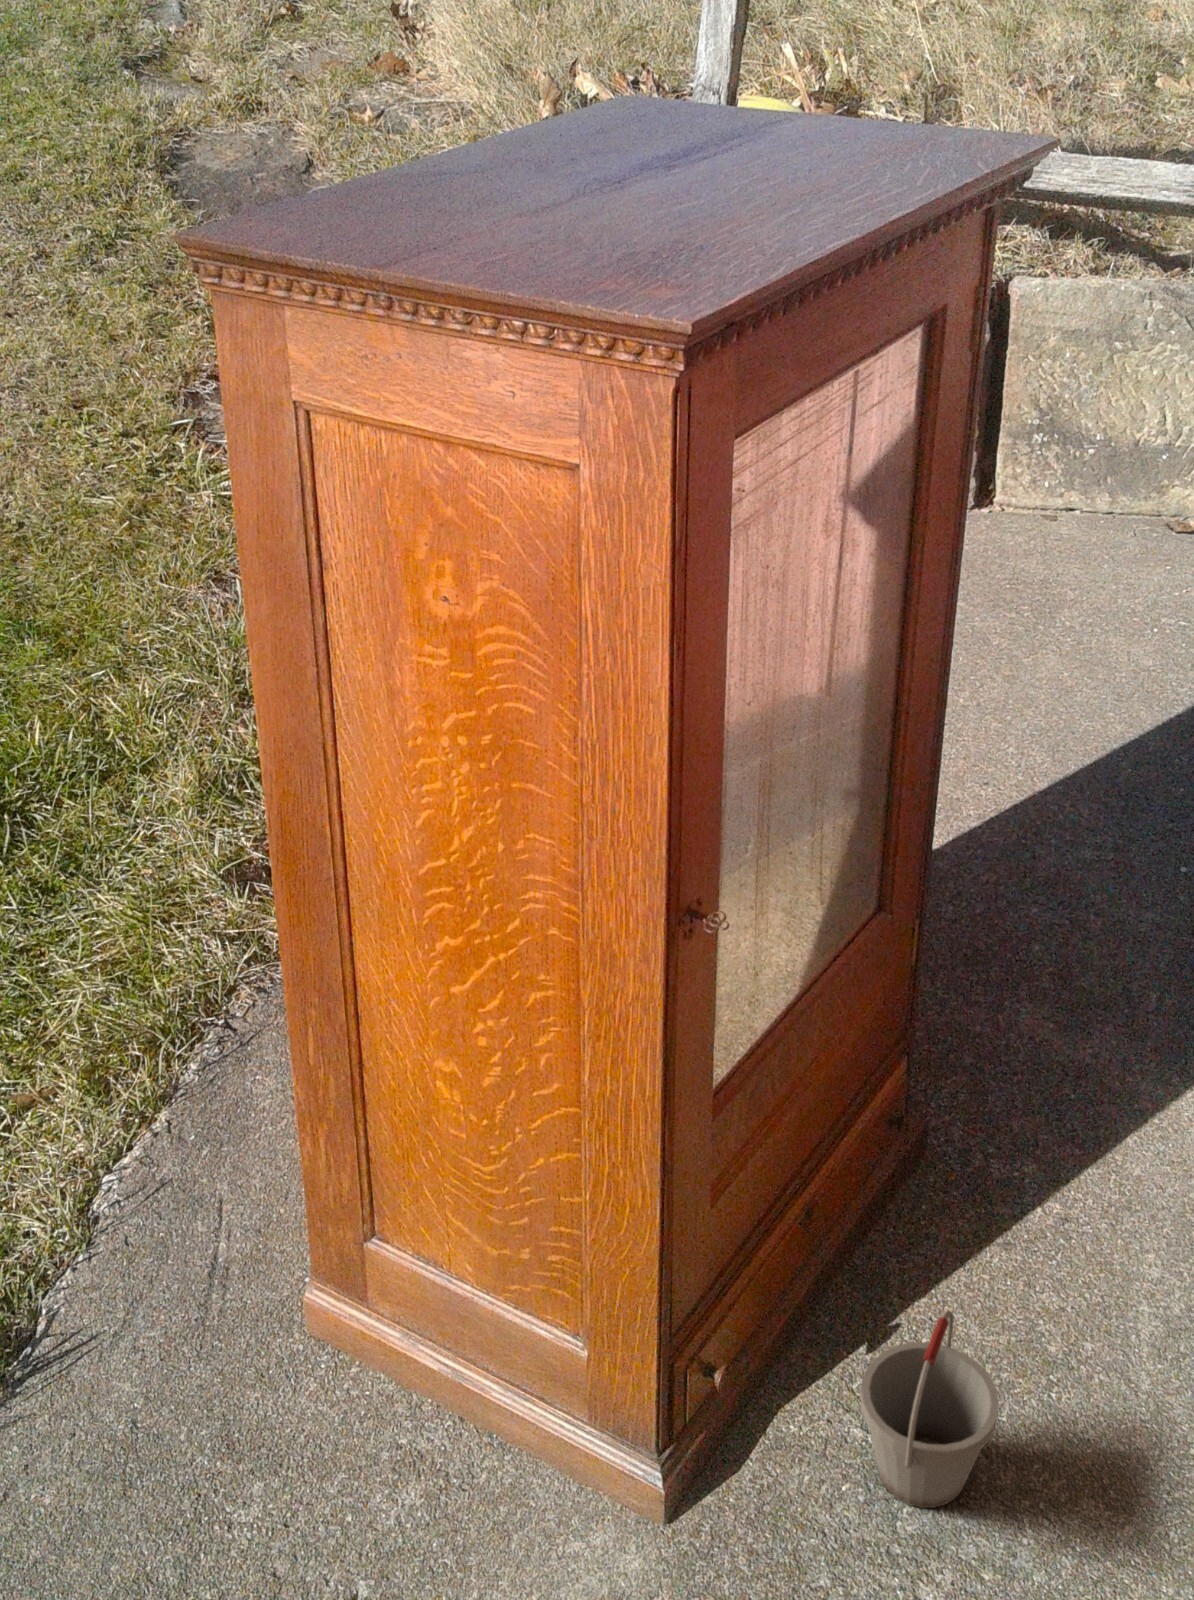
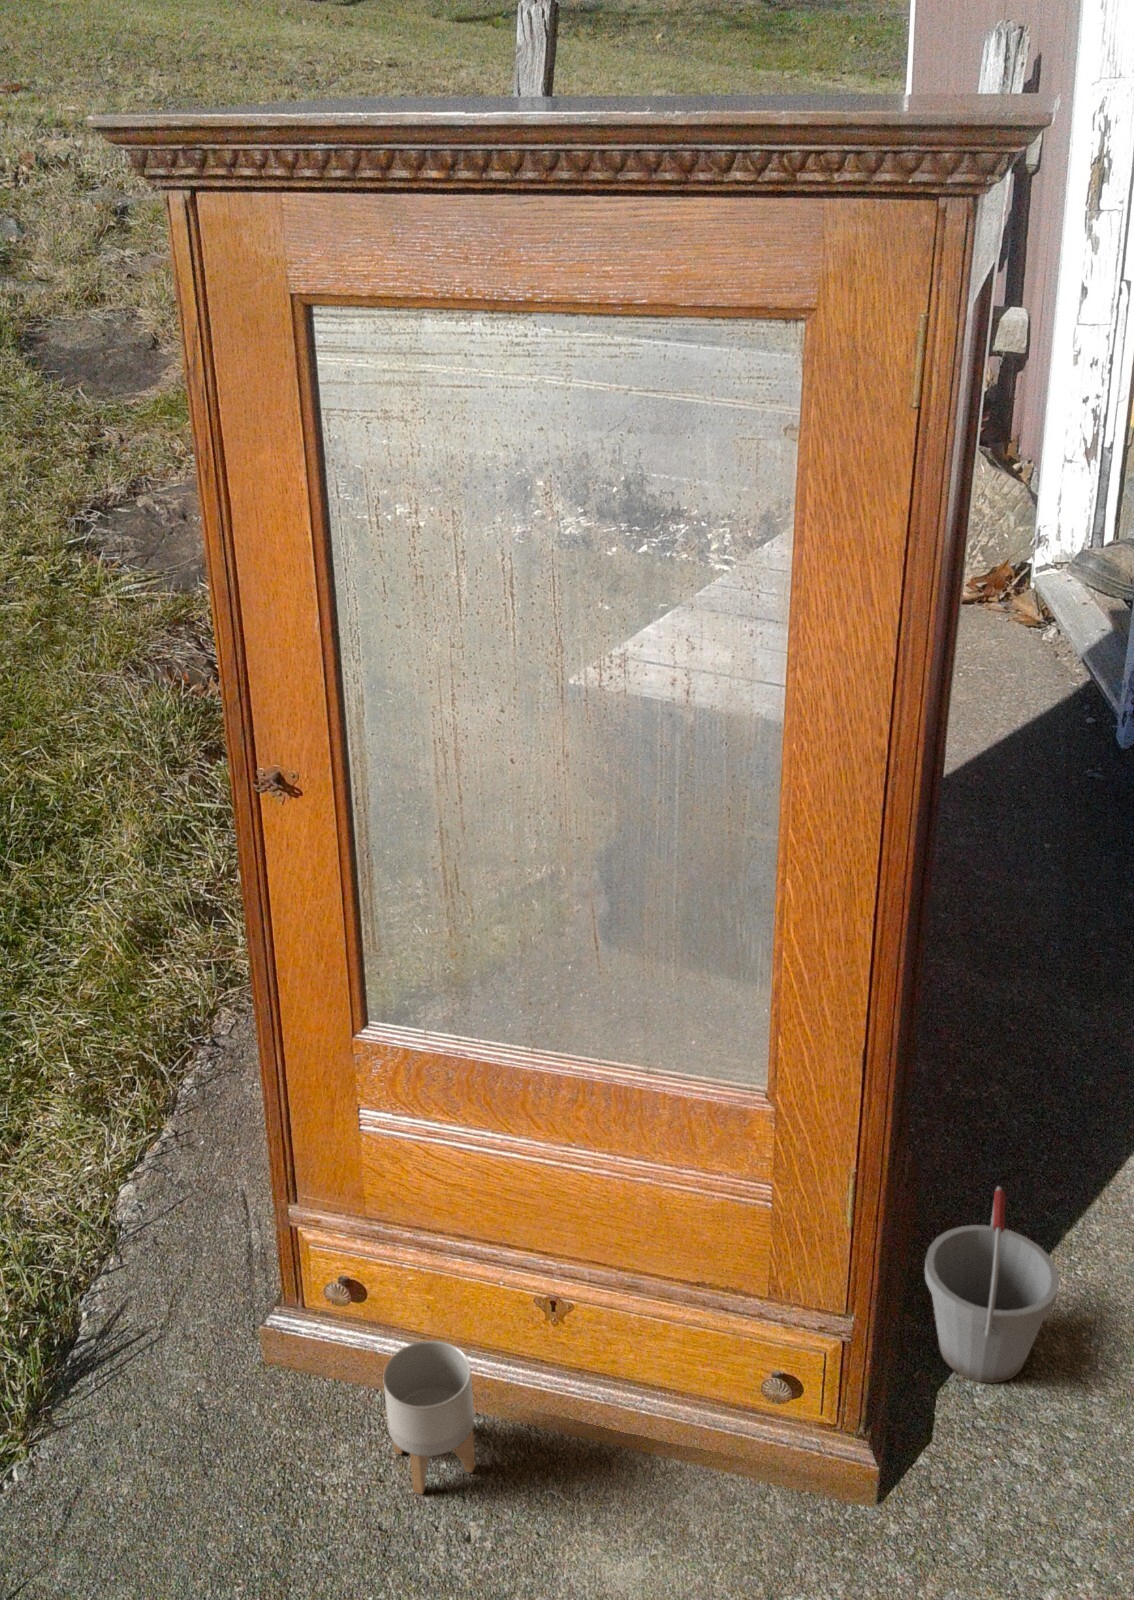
planter: none [286,1398,379,1545] -> present [383,1341,475,1494]

